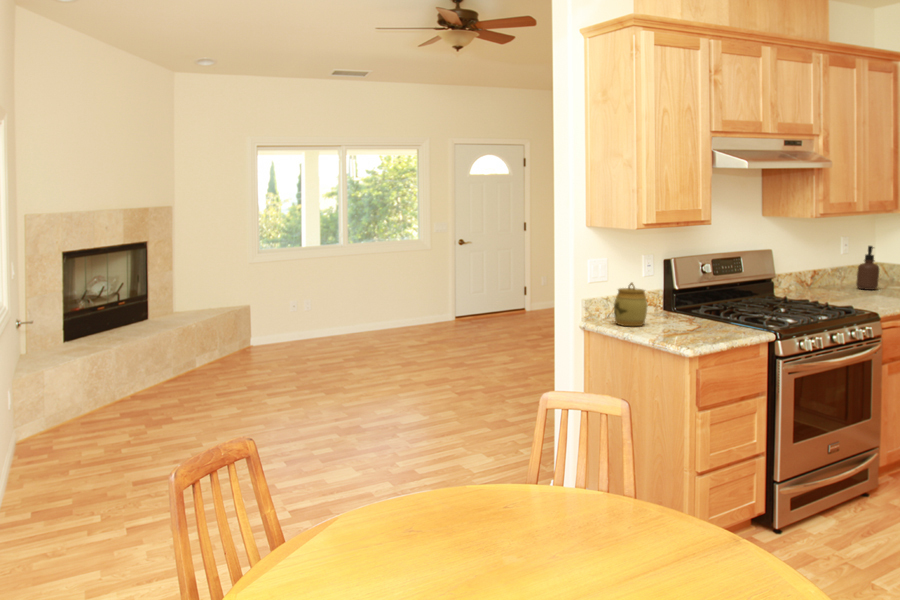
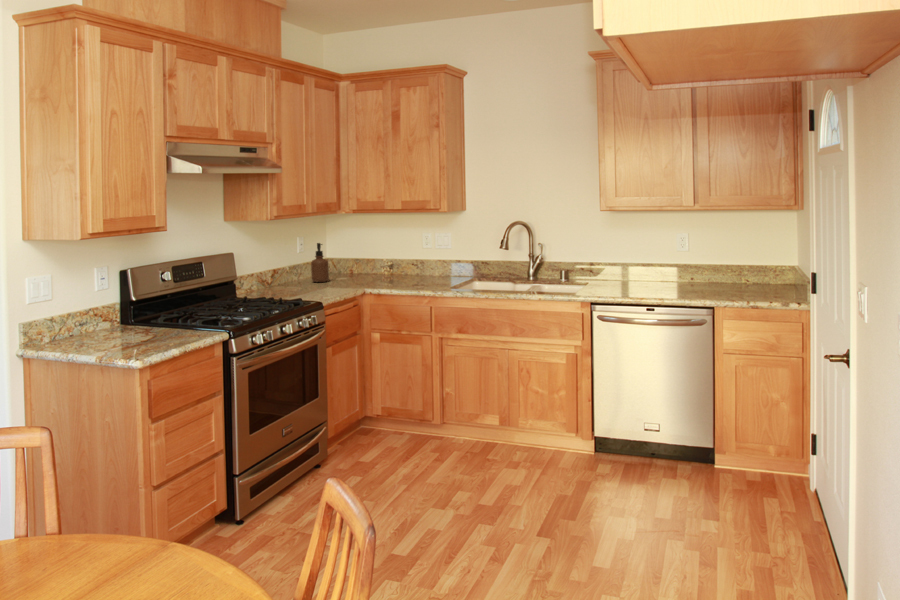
jar: present [614,283,648,326] -> none [57,299,96,346]

